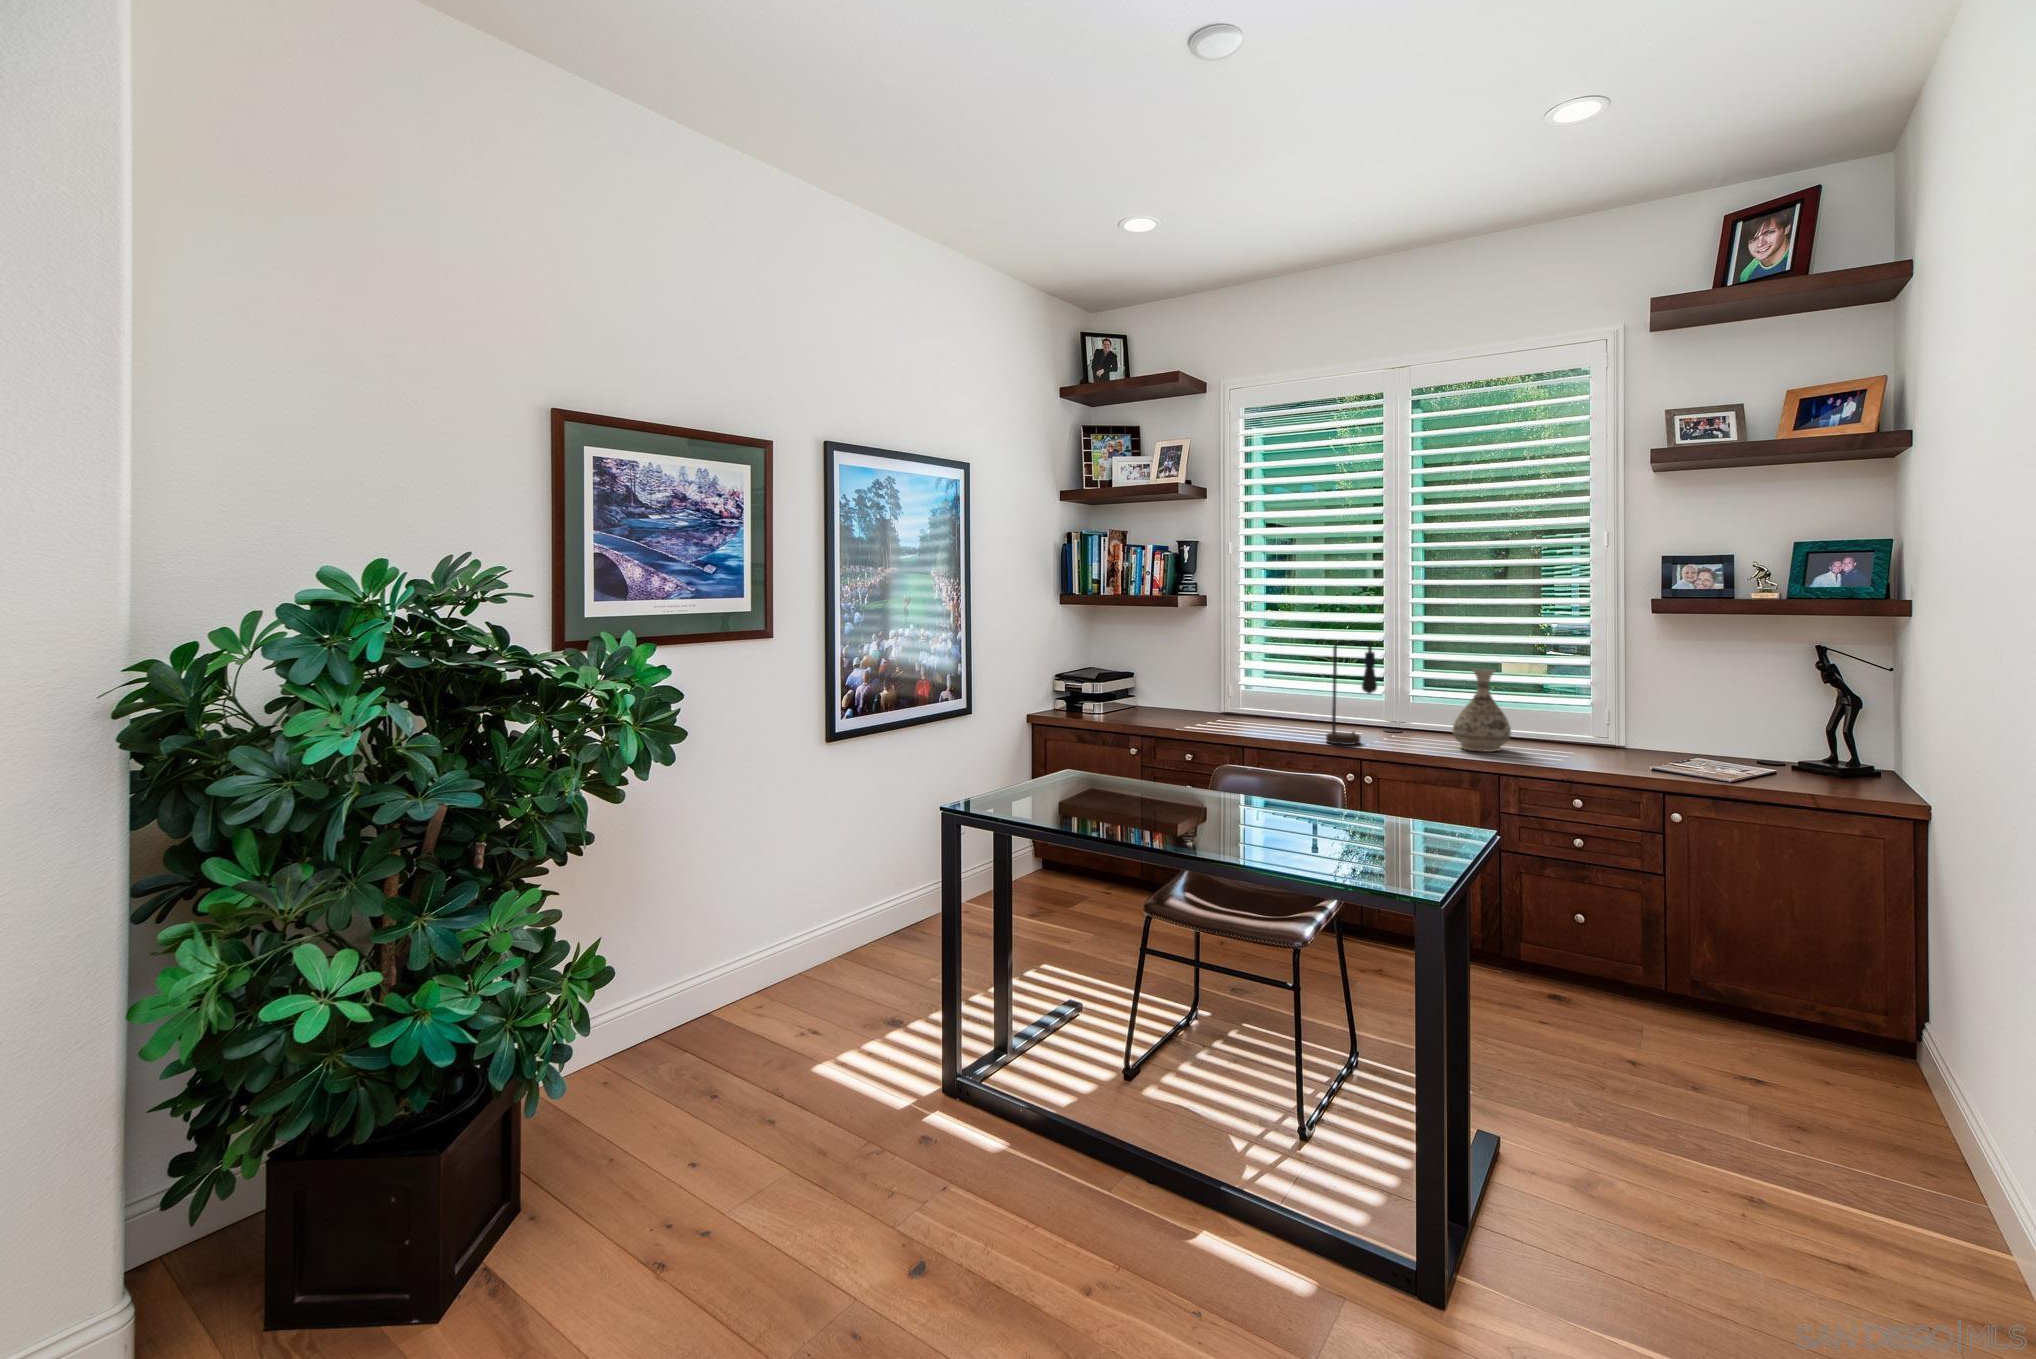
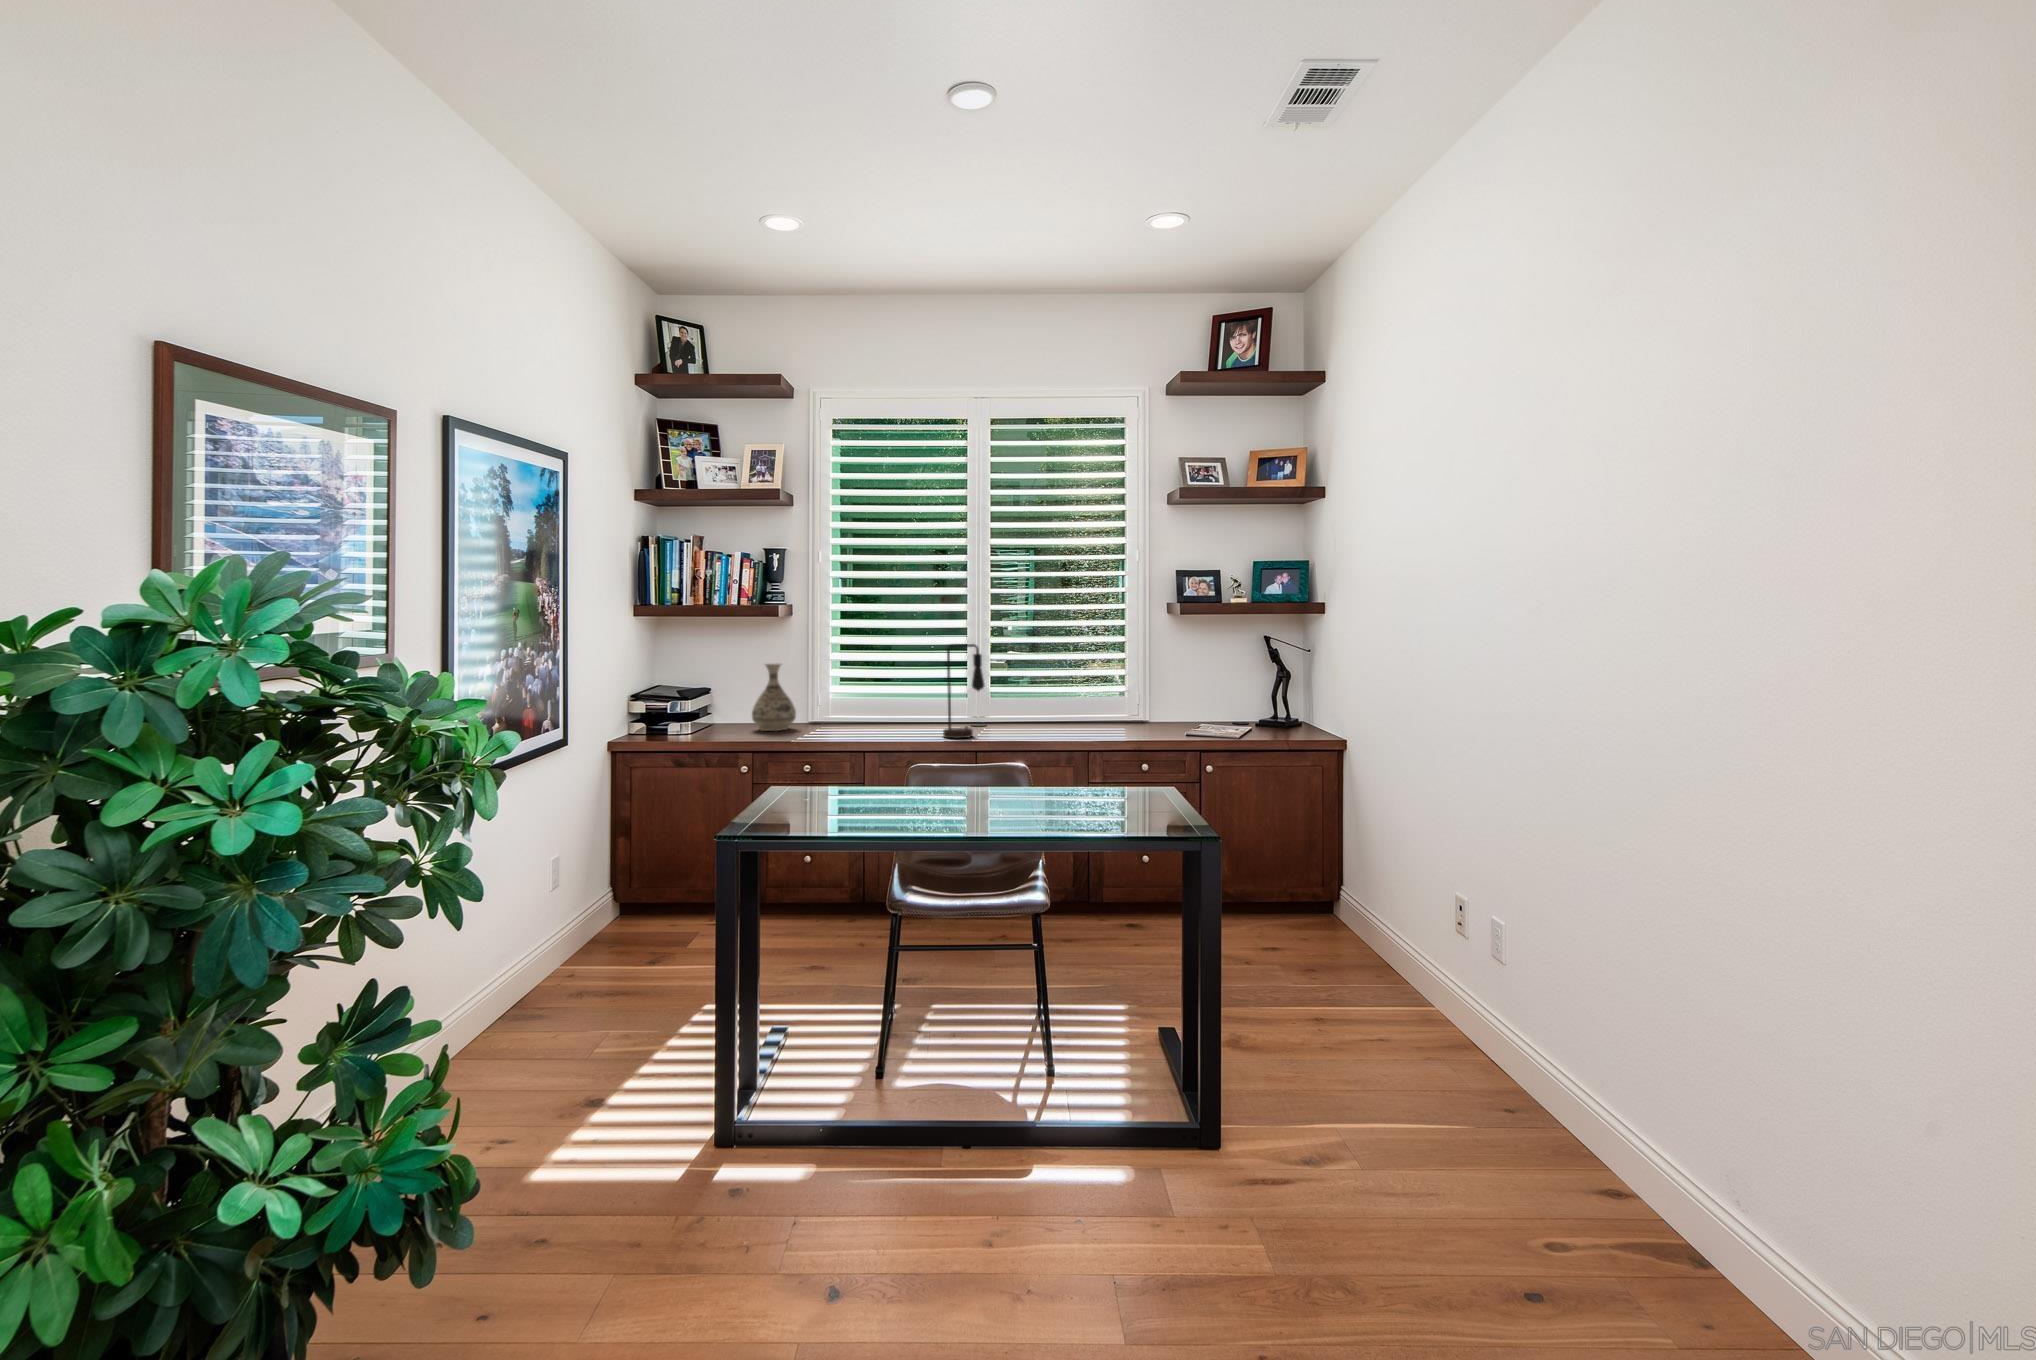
vase: present [1453,670,1511,752] -> present [752,663,796,731]

